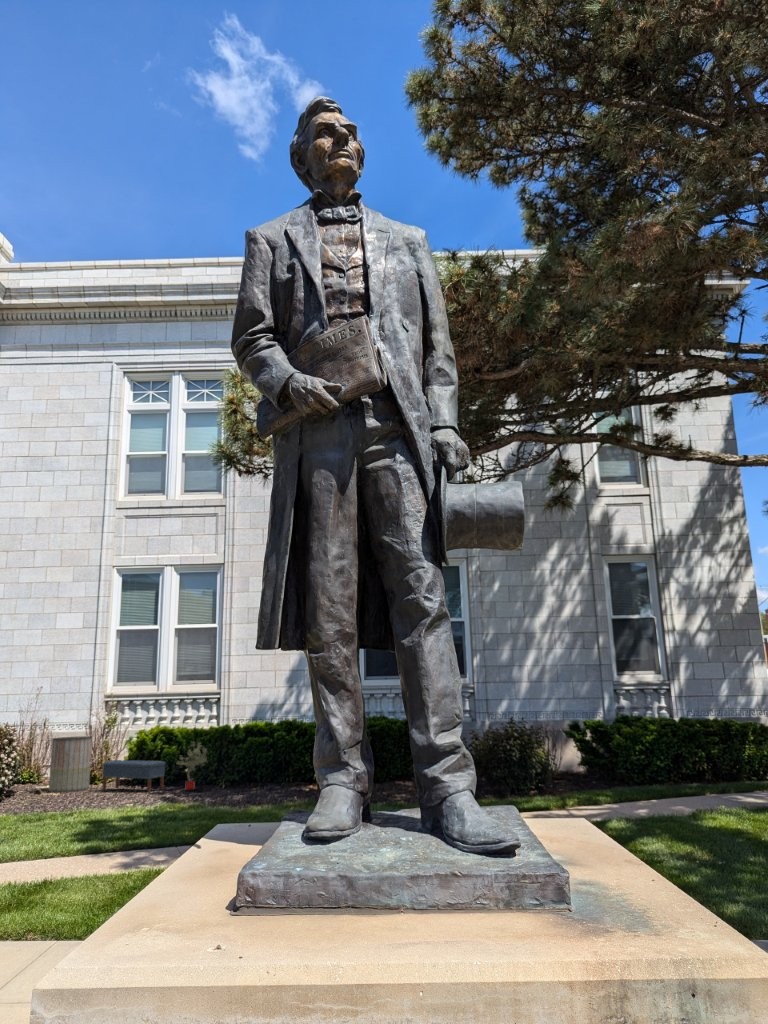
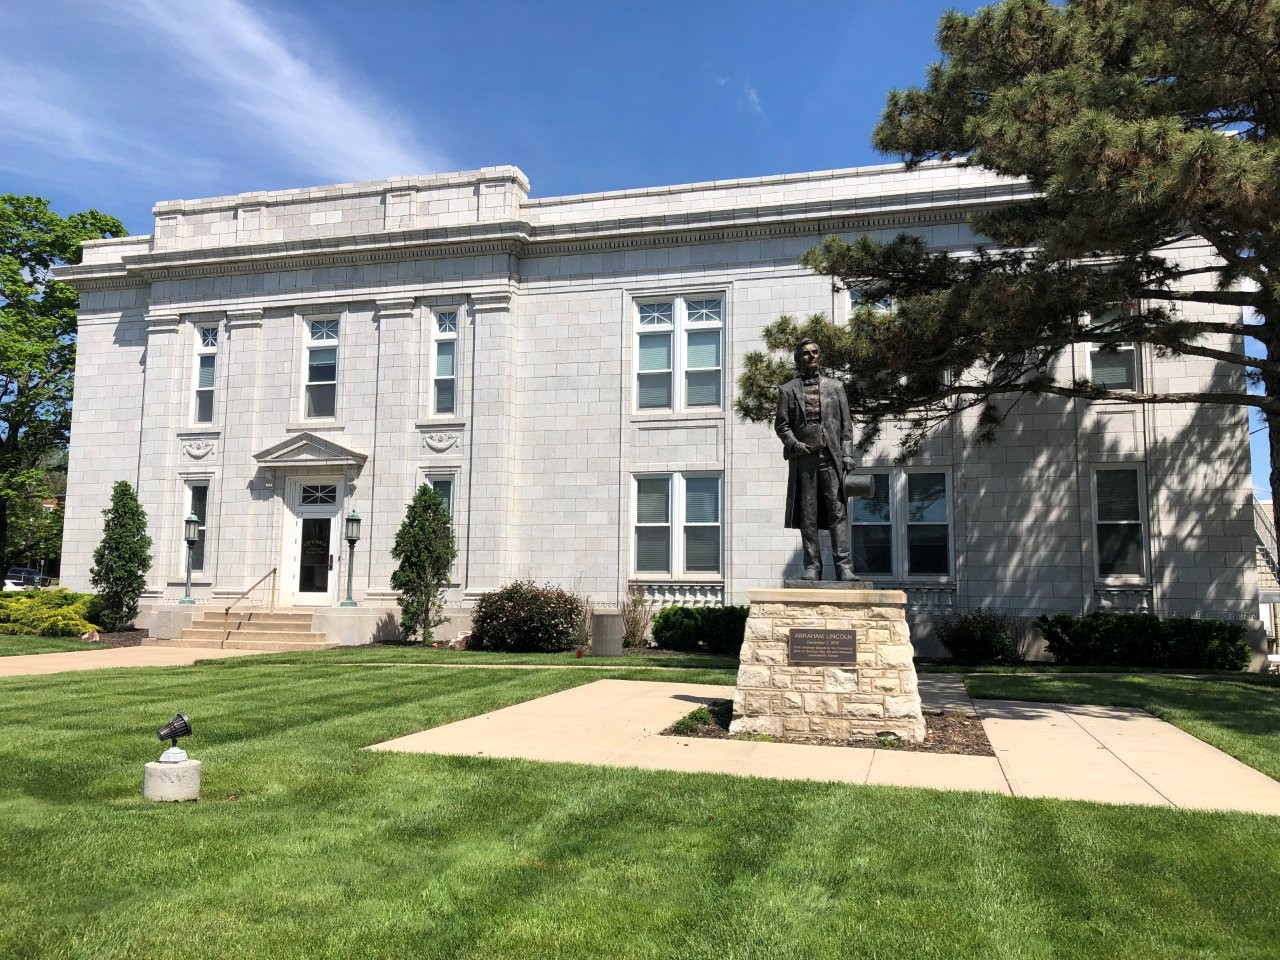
potted tree: present [177,742,207,791] -> present [569,621,587,658]
bench: present [102,760,166,792] -> none [634,633,686,660]

